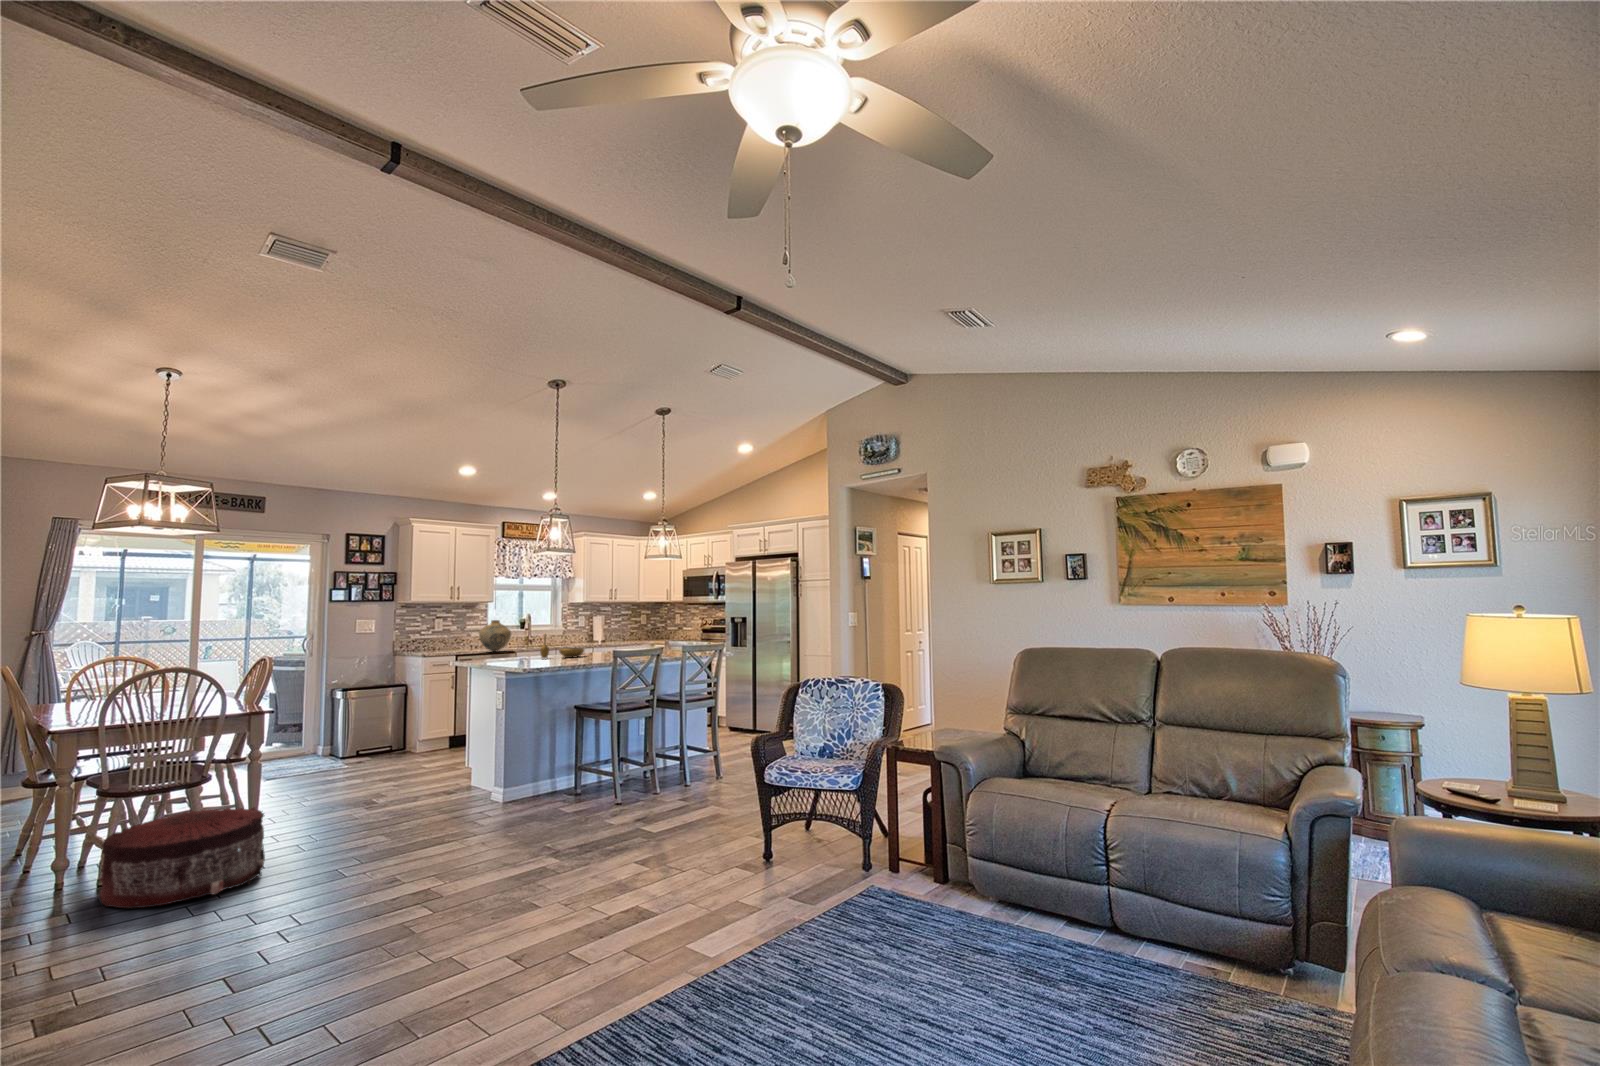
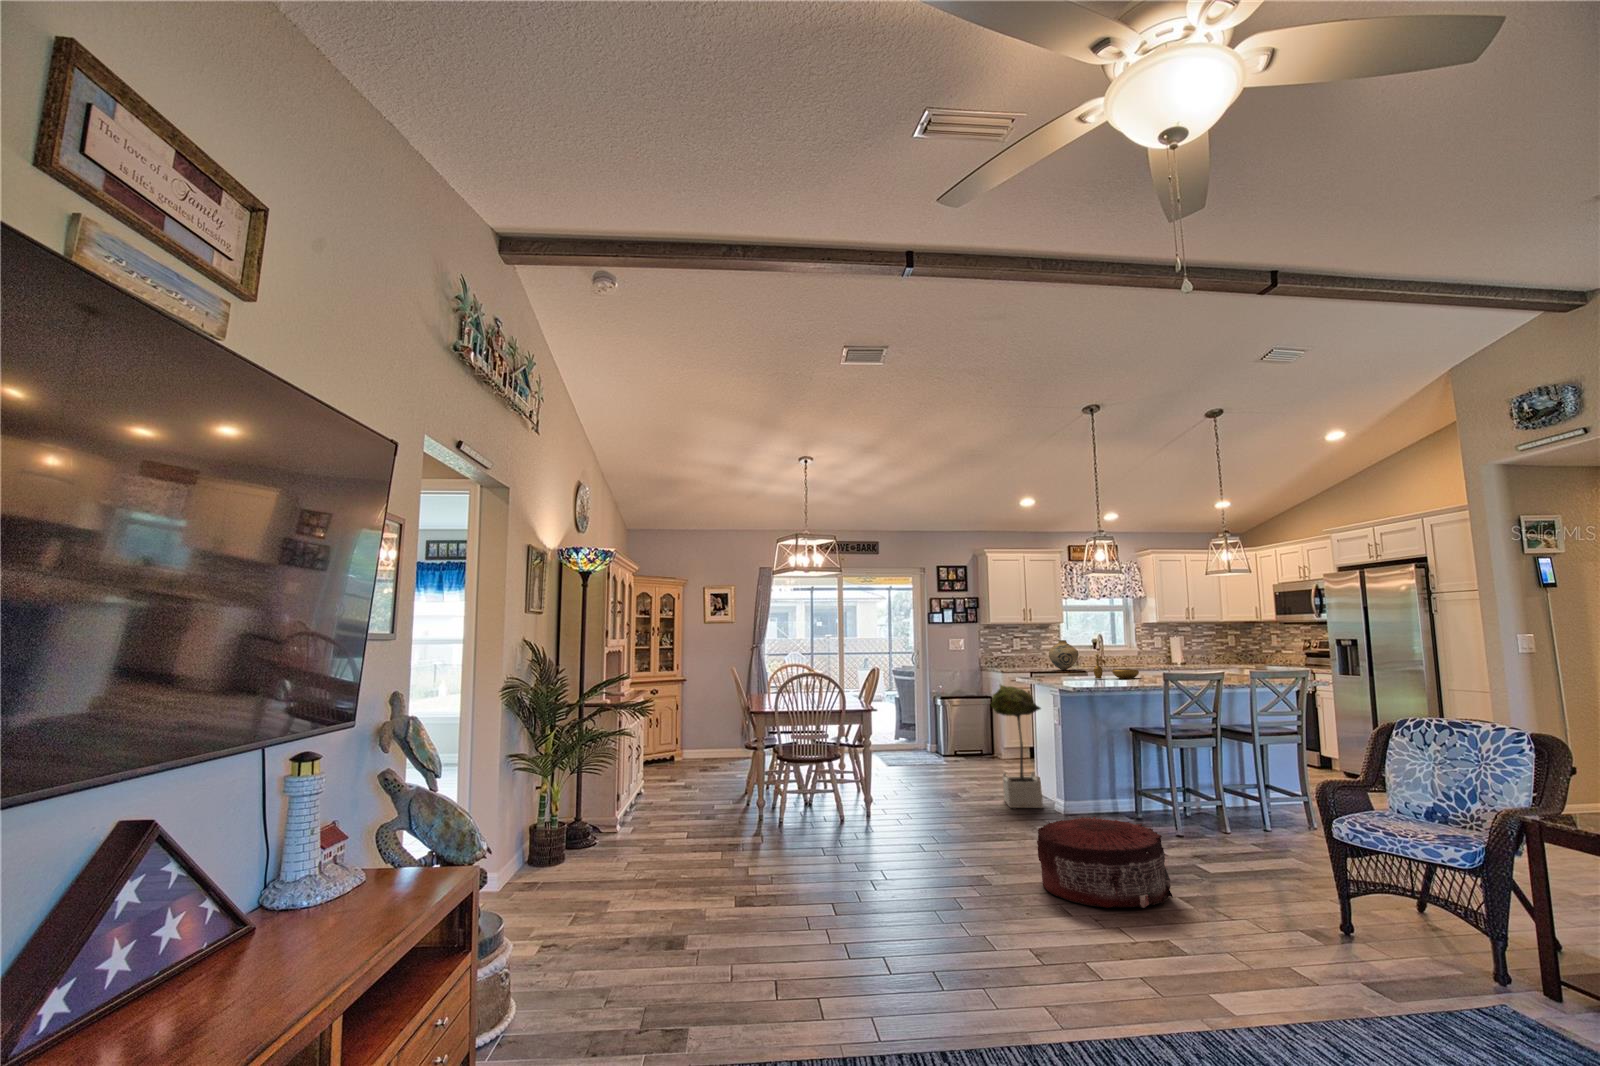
potted tree: none [425,669,485,808] -> present [991,685,1043,808]
pouf: present [100,807,265,908] -> present [1037,817,1173,908]

